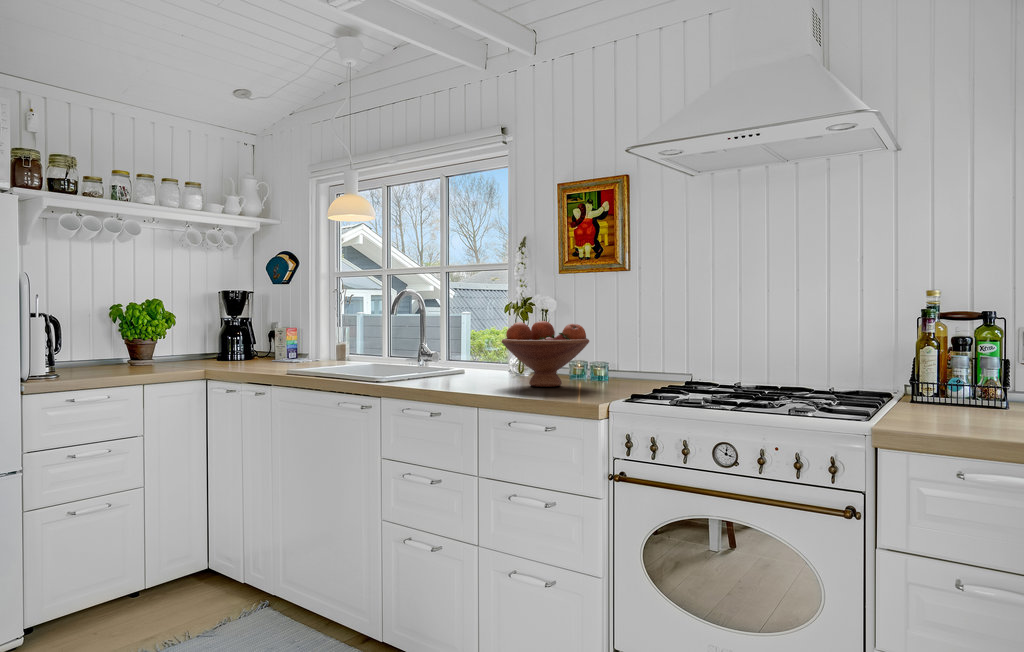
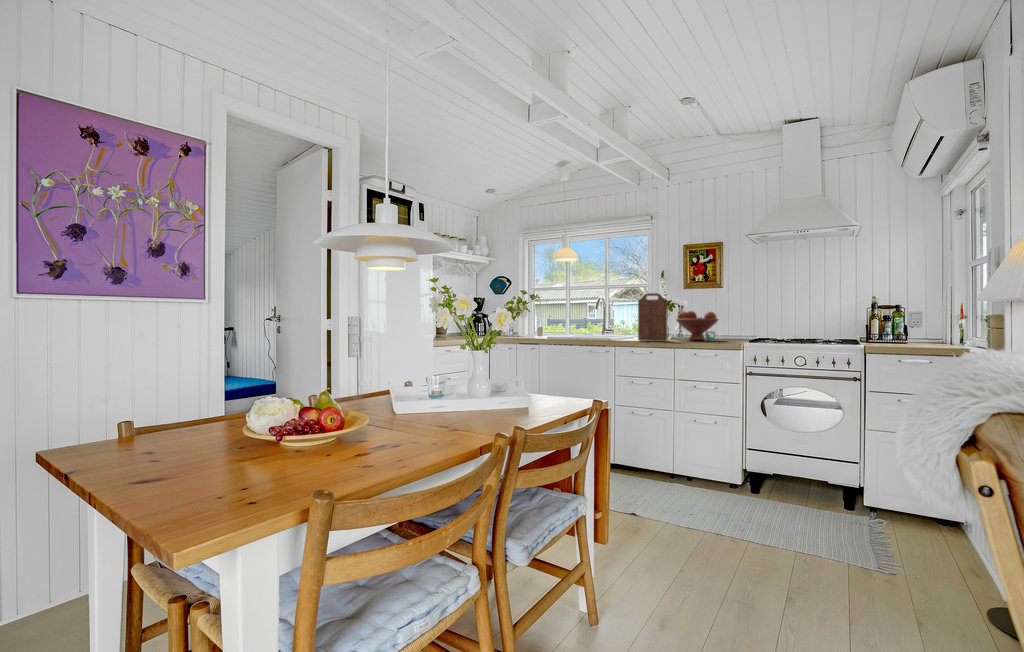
cutting board: none [415,283,472,388] -> present [638,293,667,341]

